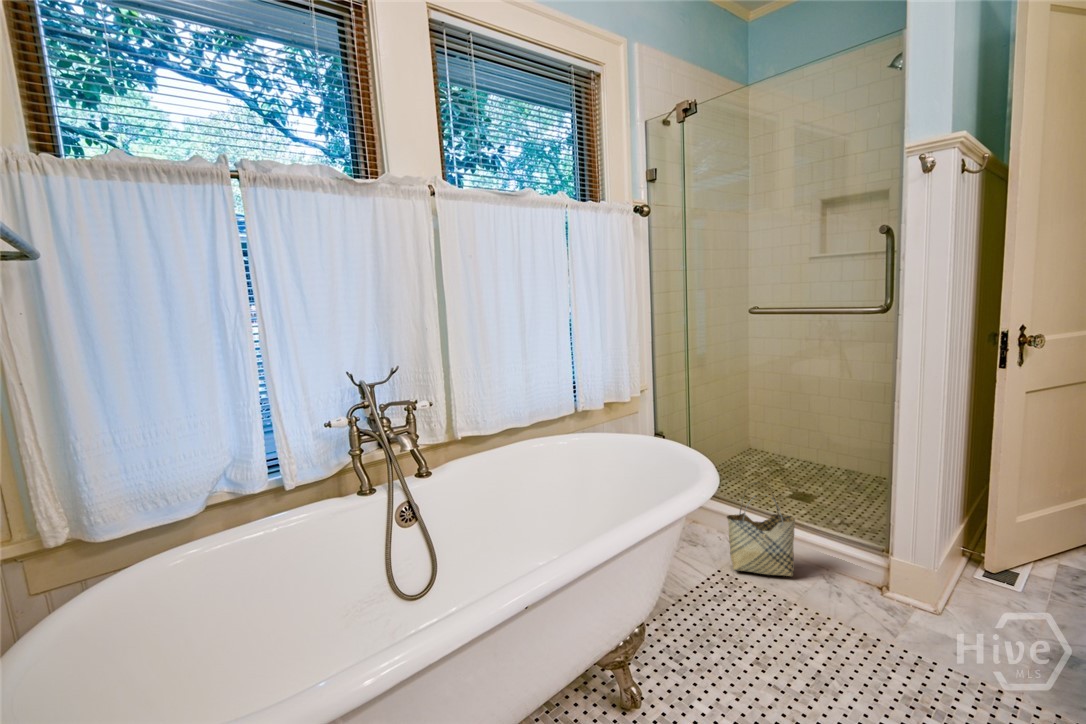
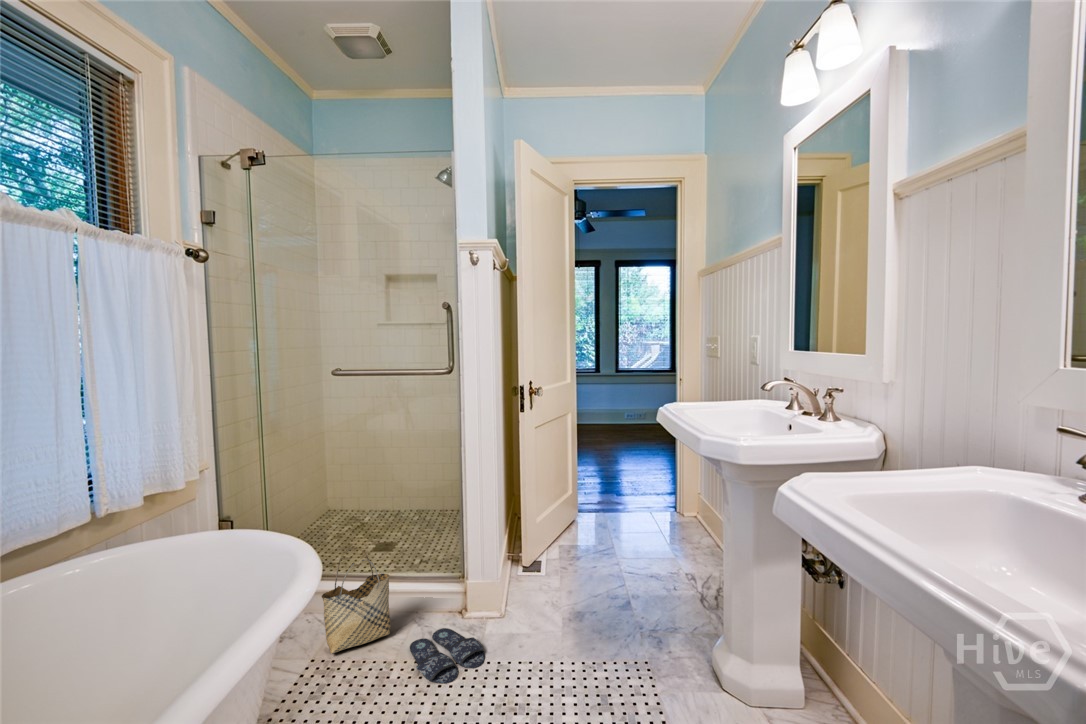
slippers: none [812,594,906,653] -> present [410,628,485,684]

